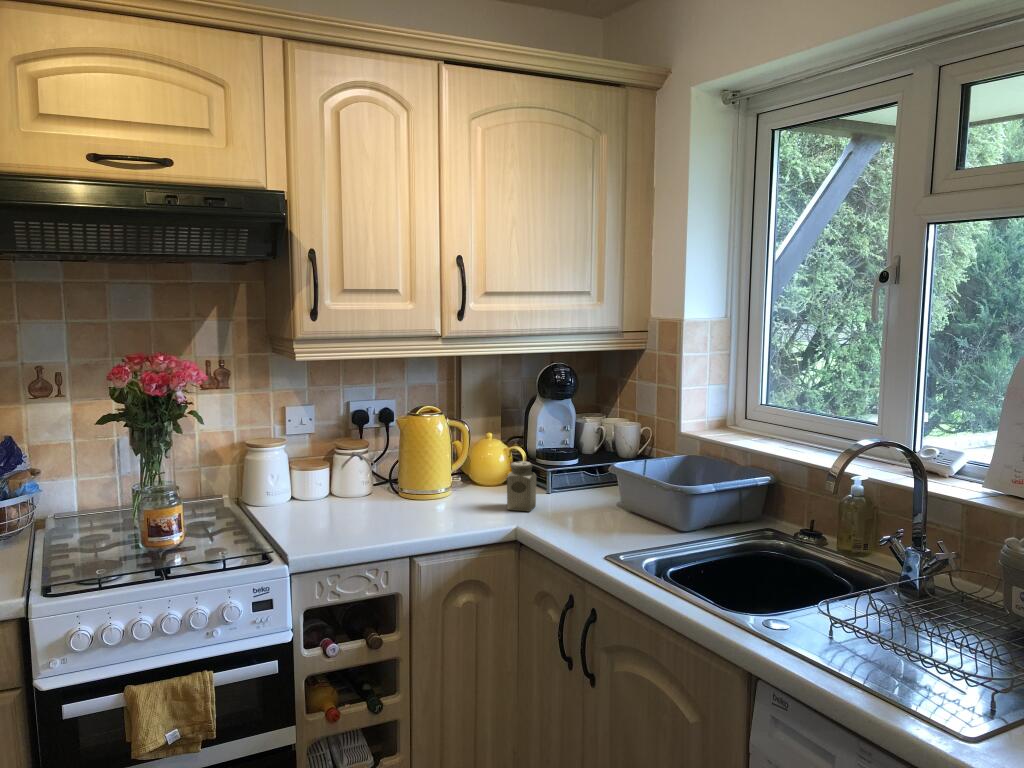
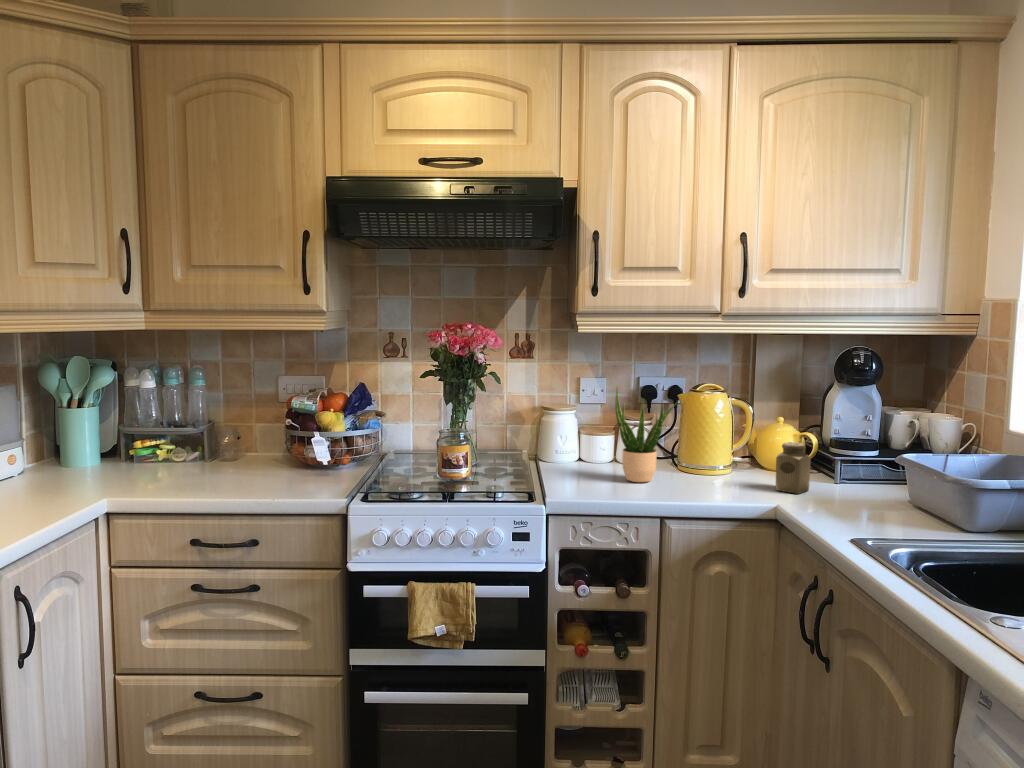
potted plant: none [339,415,405,519] -> present [616,385,676,482]

